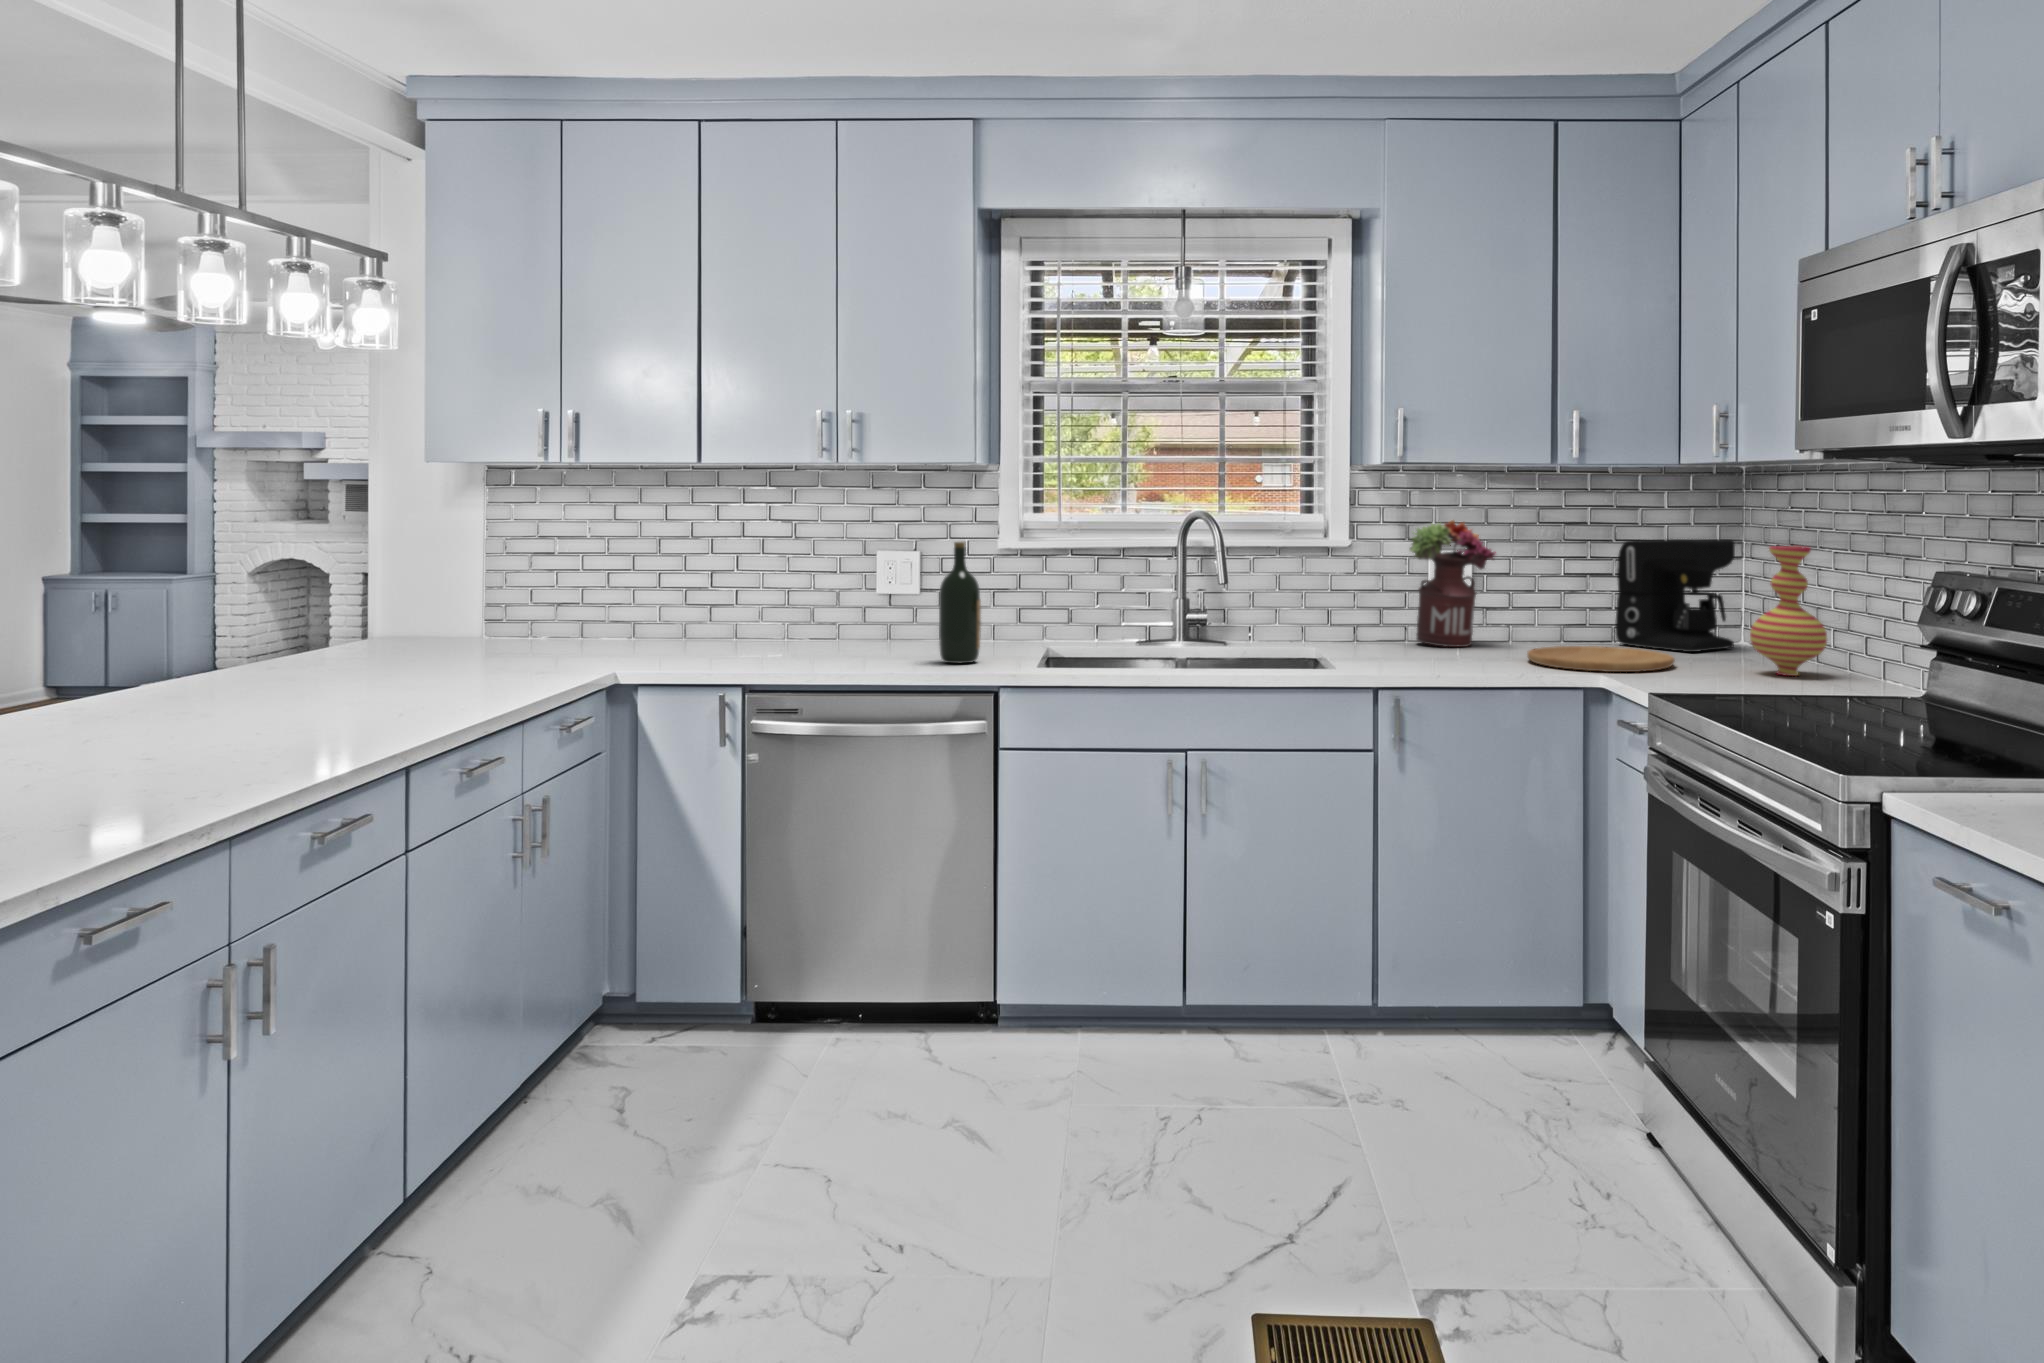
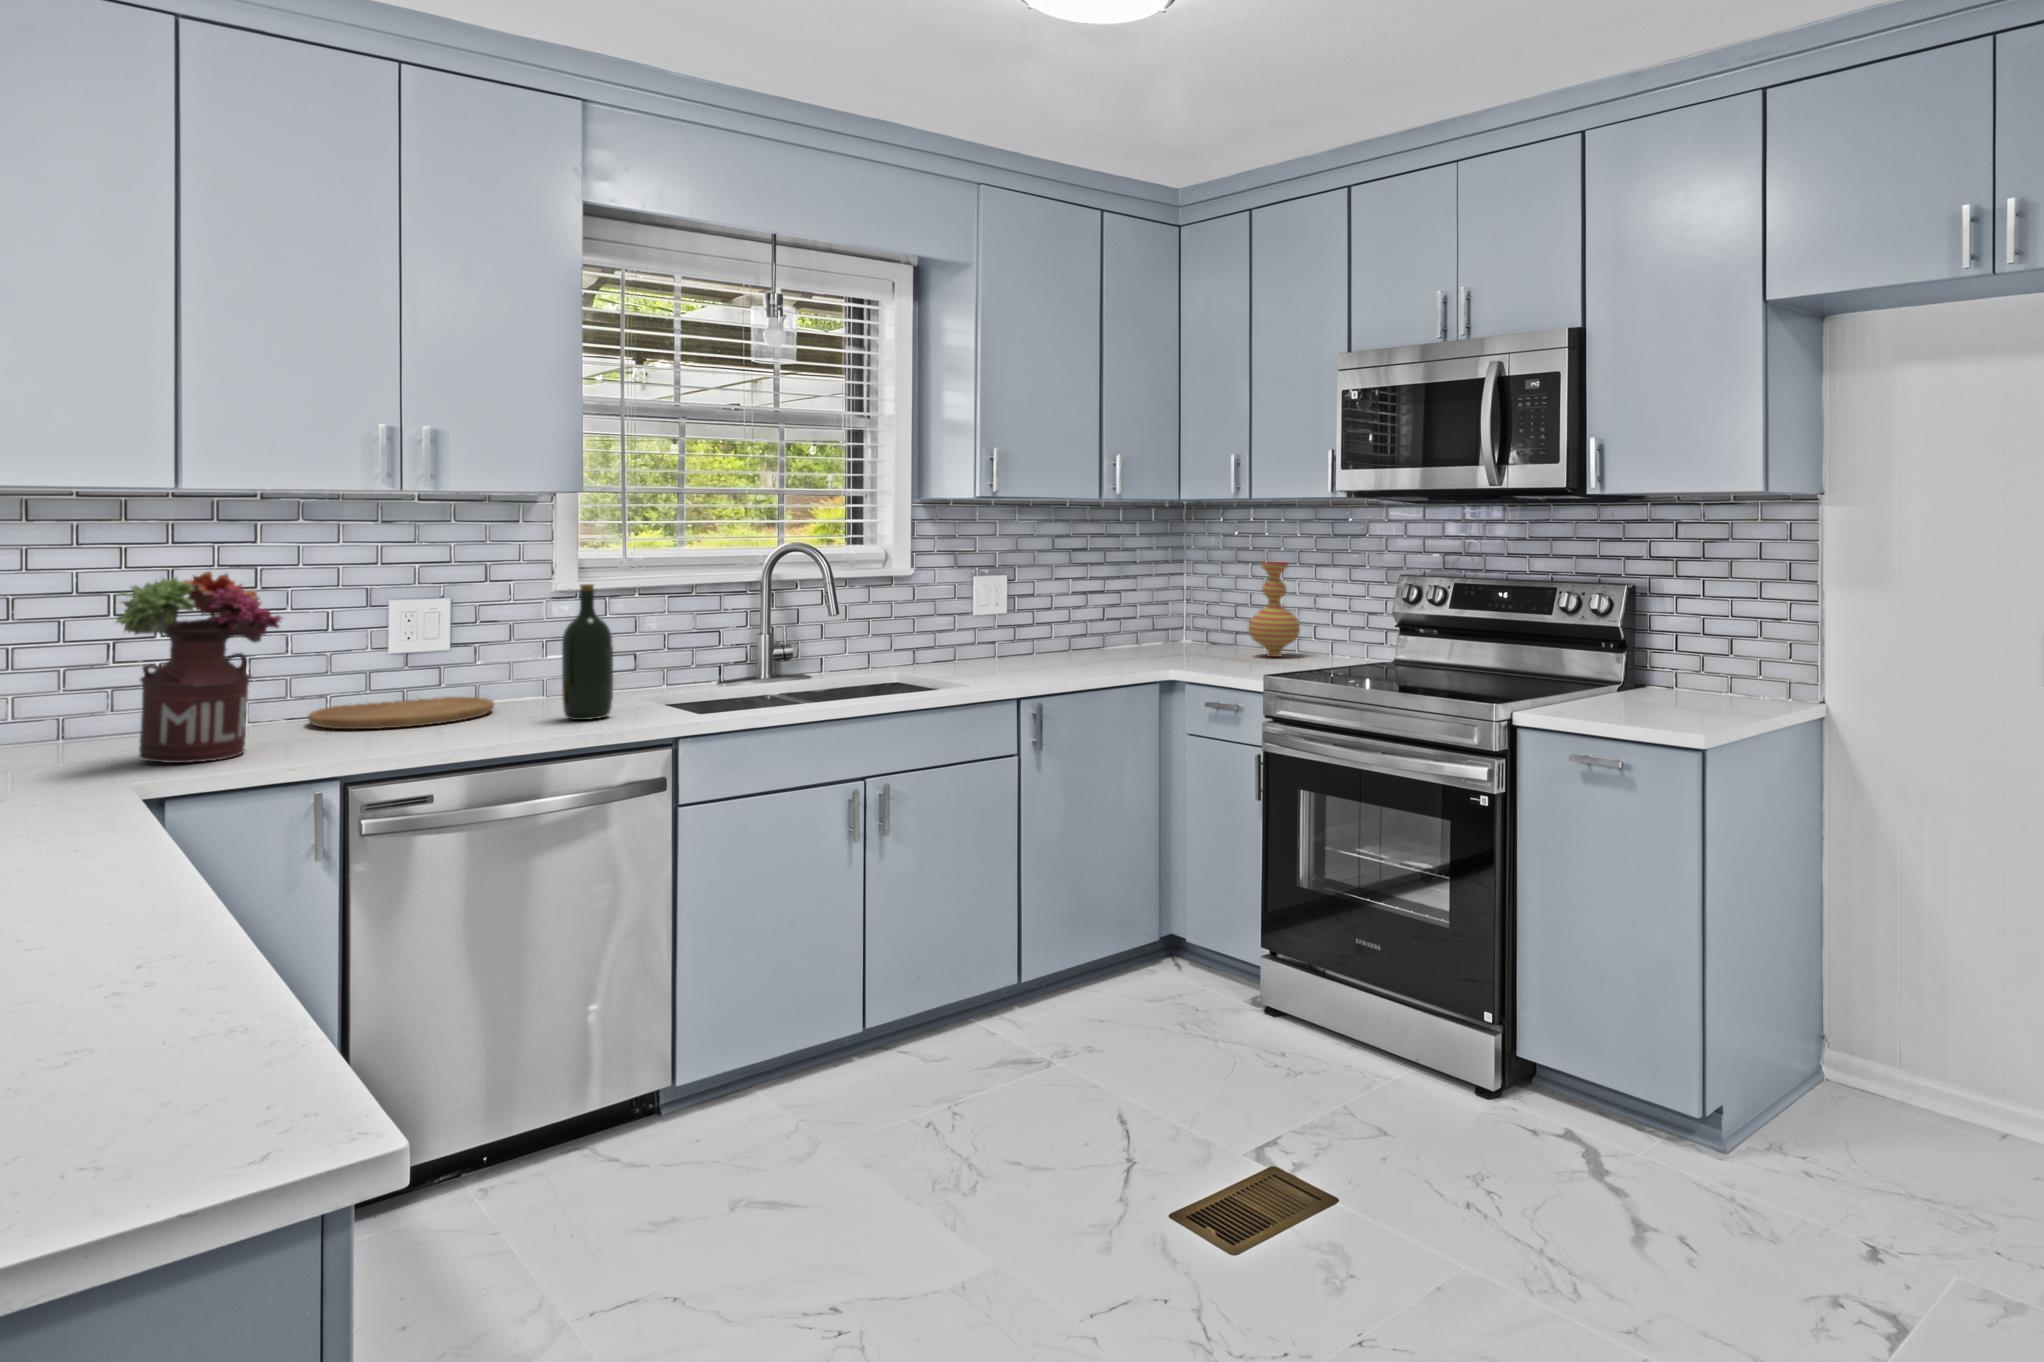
flower arrangement: present [1410,520,1496,647] -> present [116,571,281,763]
coffee maker: present [1615,539,1735,652] -> none [1108,558,1192,647]
cutting board: present [1527,646,1675,672] -> present [308,697,494,729]

